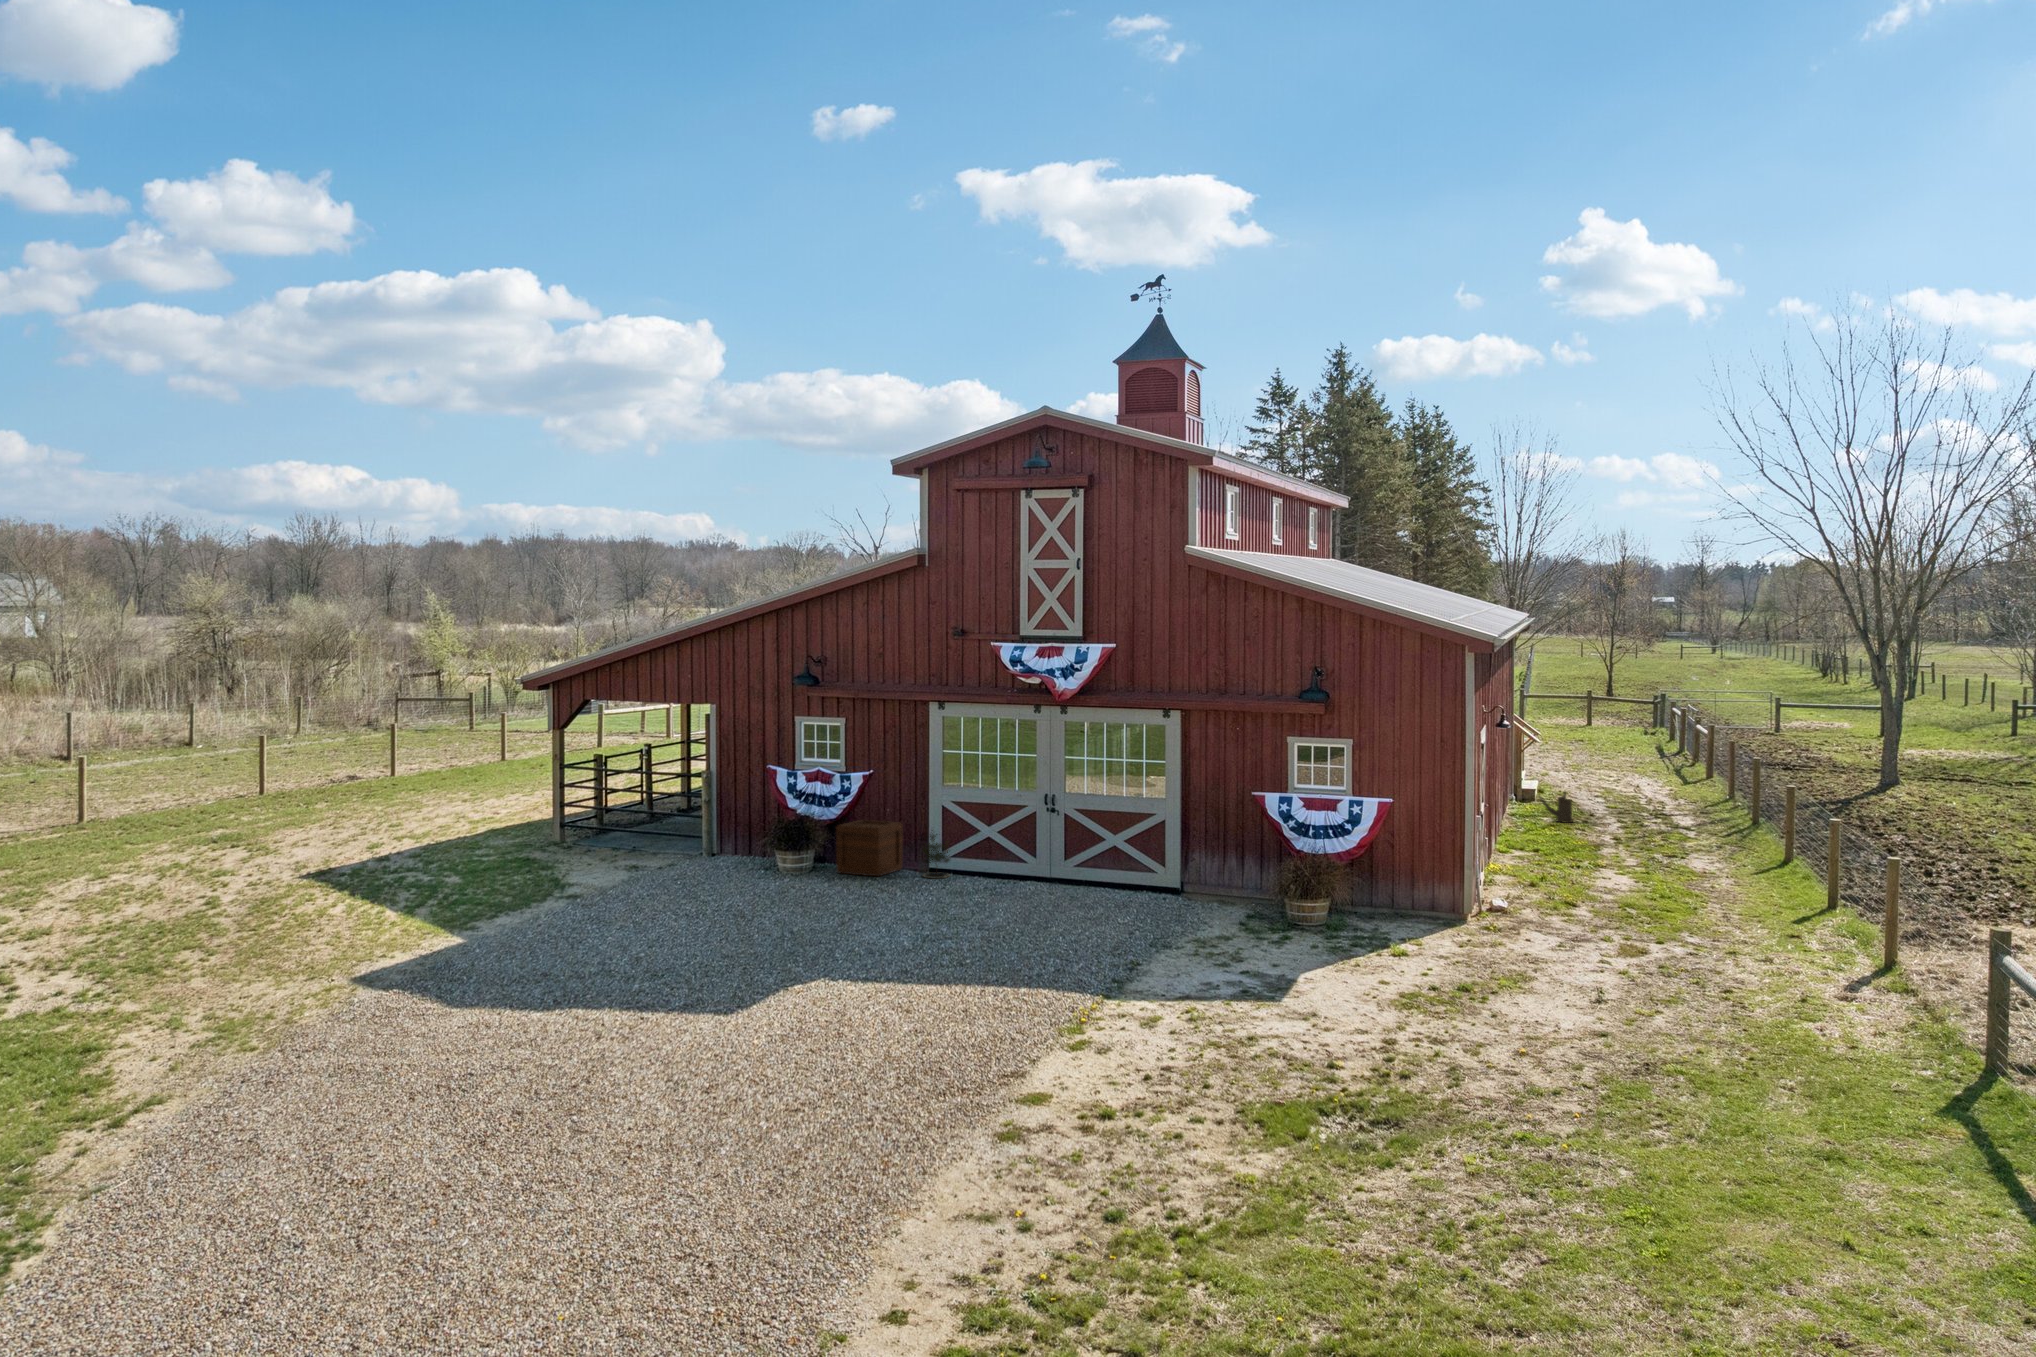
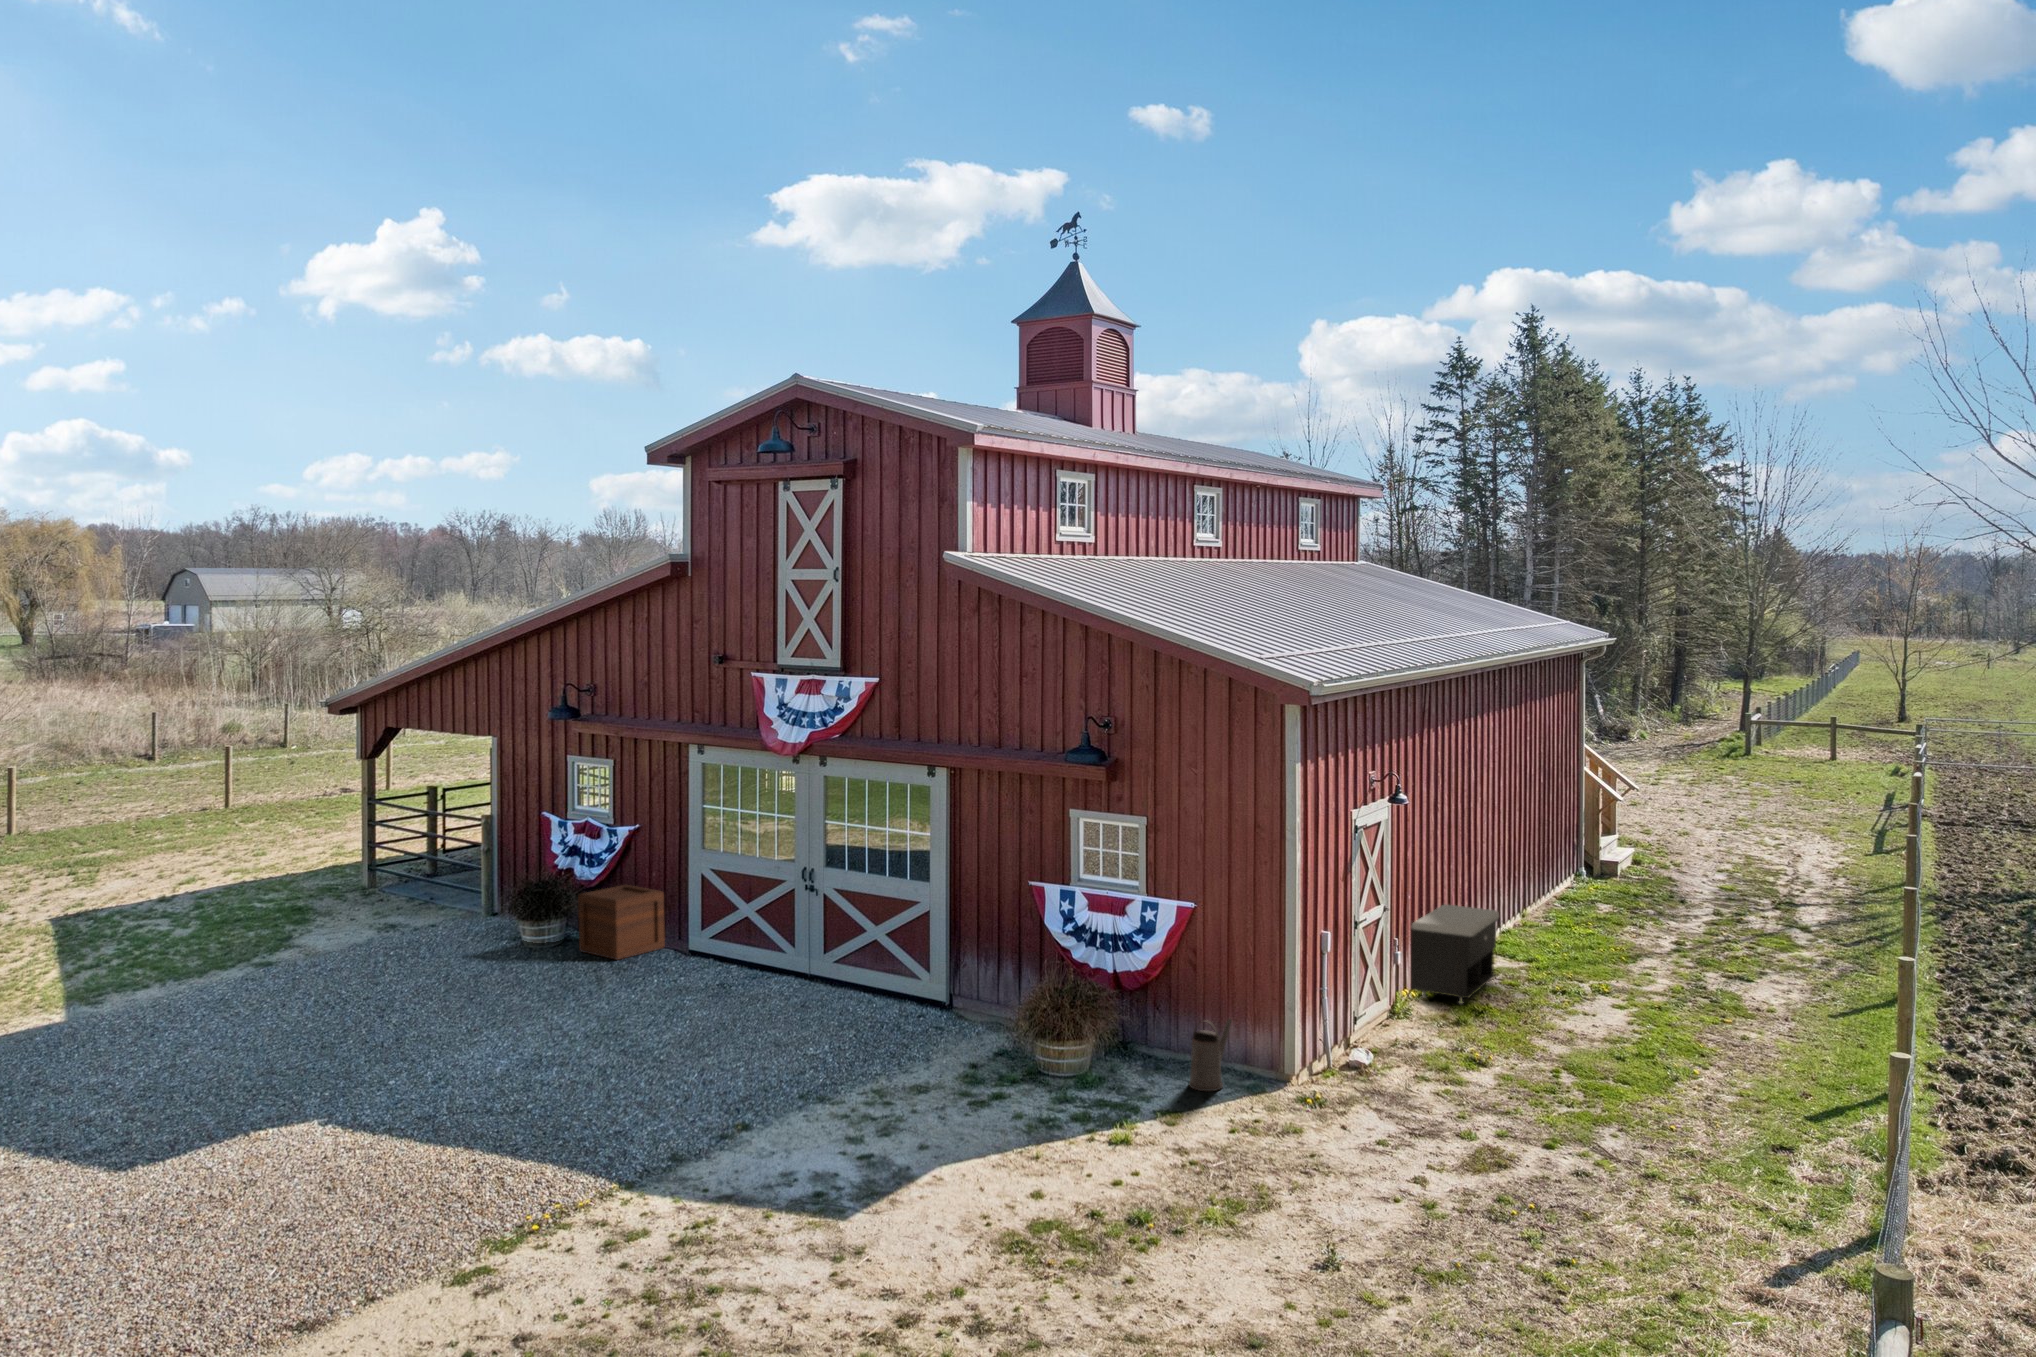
watering can: present [1539,792,1578,823] -> present [1189,1019,1232,1091]
storage bench: none [1496,816,1549,882] -> present [1411,904,1499,1004]
potted tree: present [923,830,950,878] -> none [664,902,708,966]

